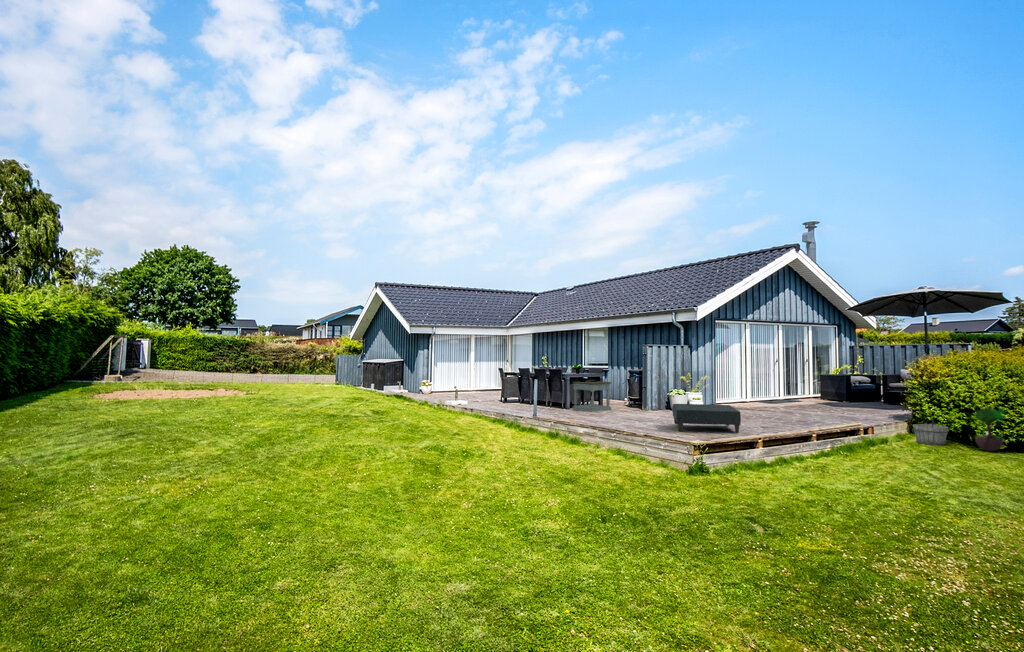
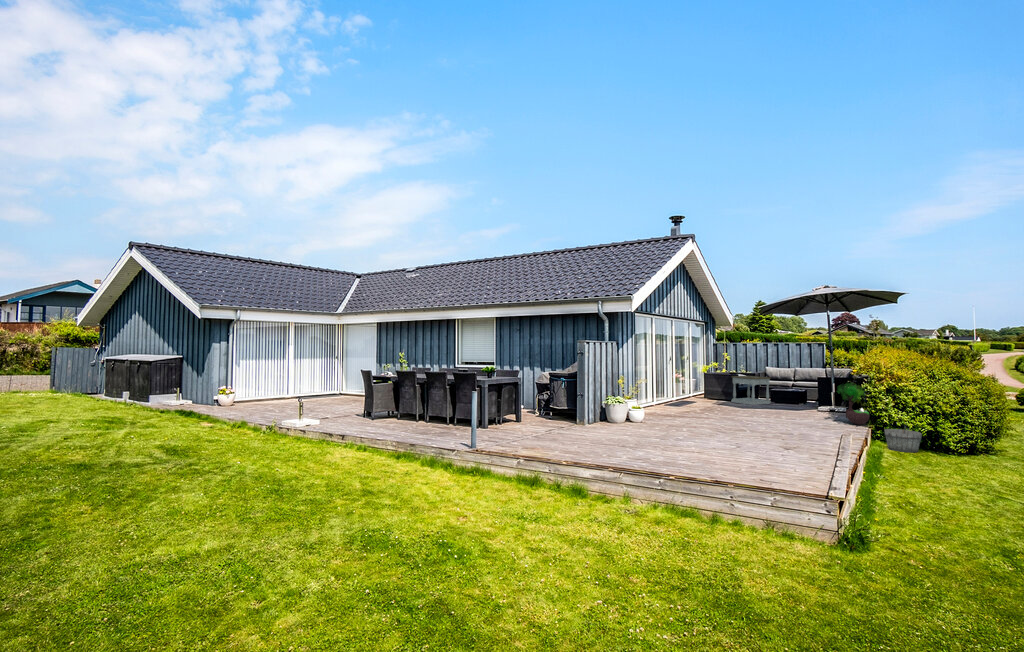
side table: present [572,381,611,412] -> present [731,376,771,405]
ottoman: present [672,404,741,433] -> none [683,421,801,466]
potted tree: present [973,407,1003,451] -> present [838,384,869,425]

